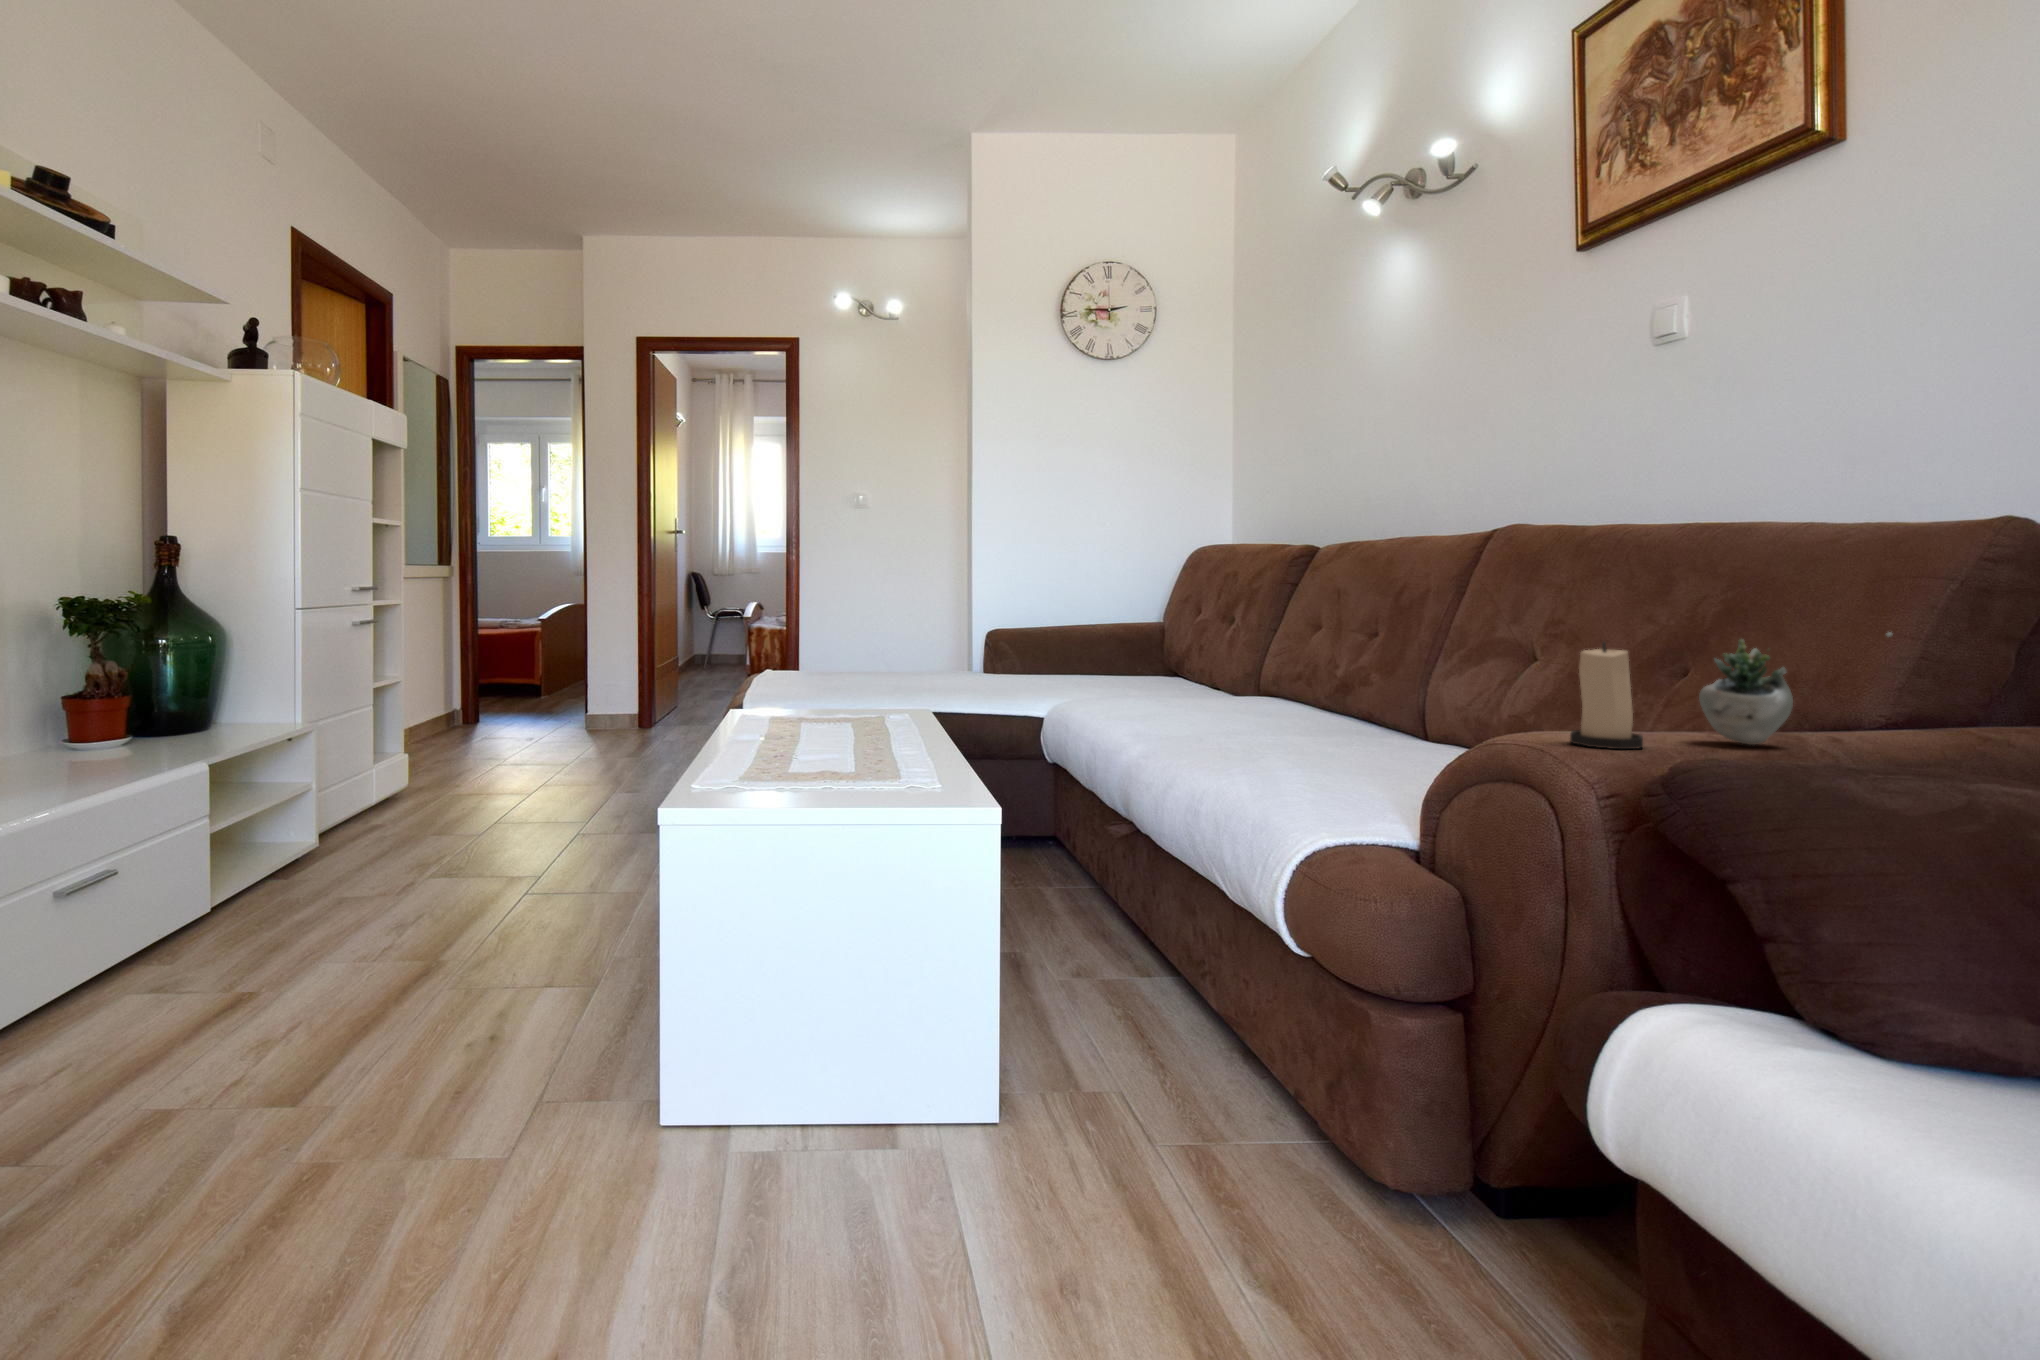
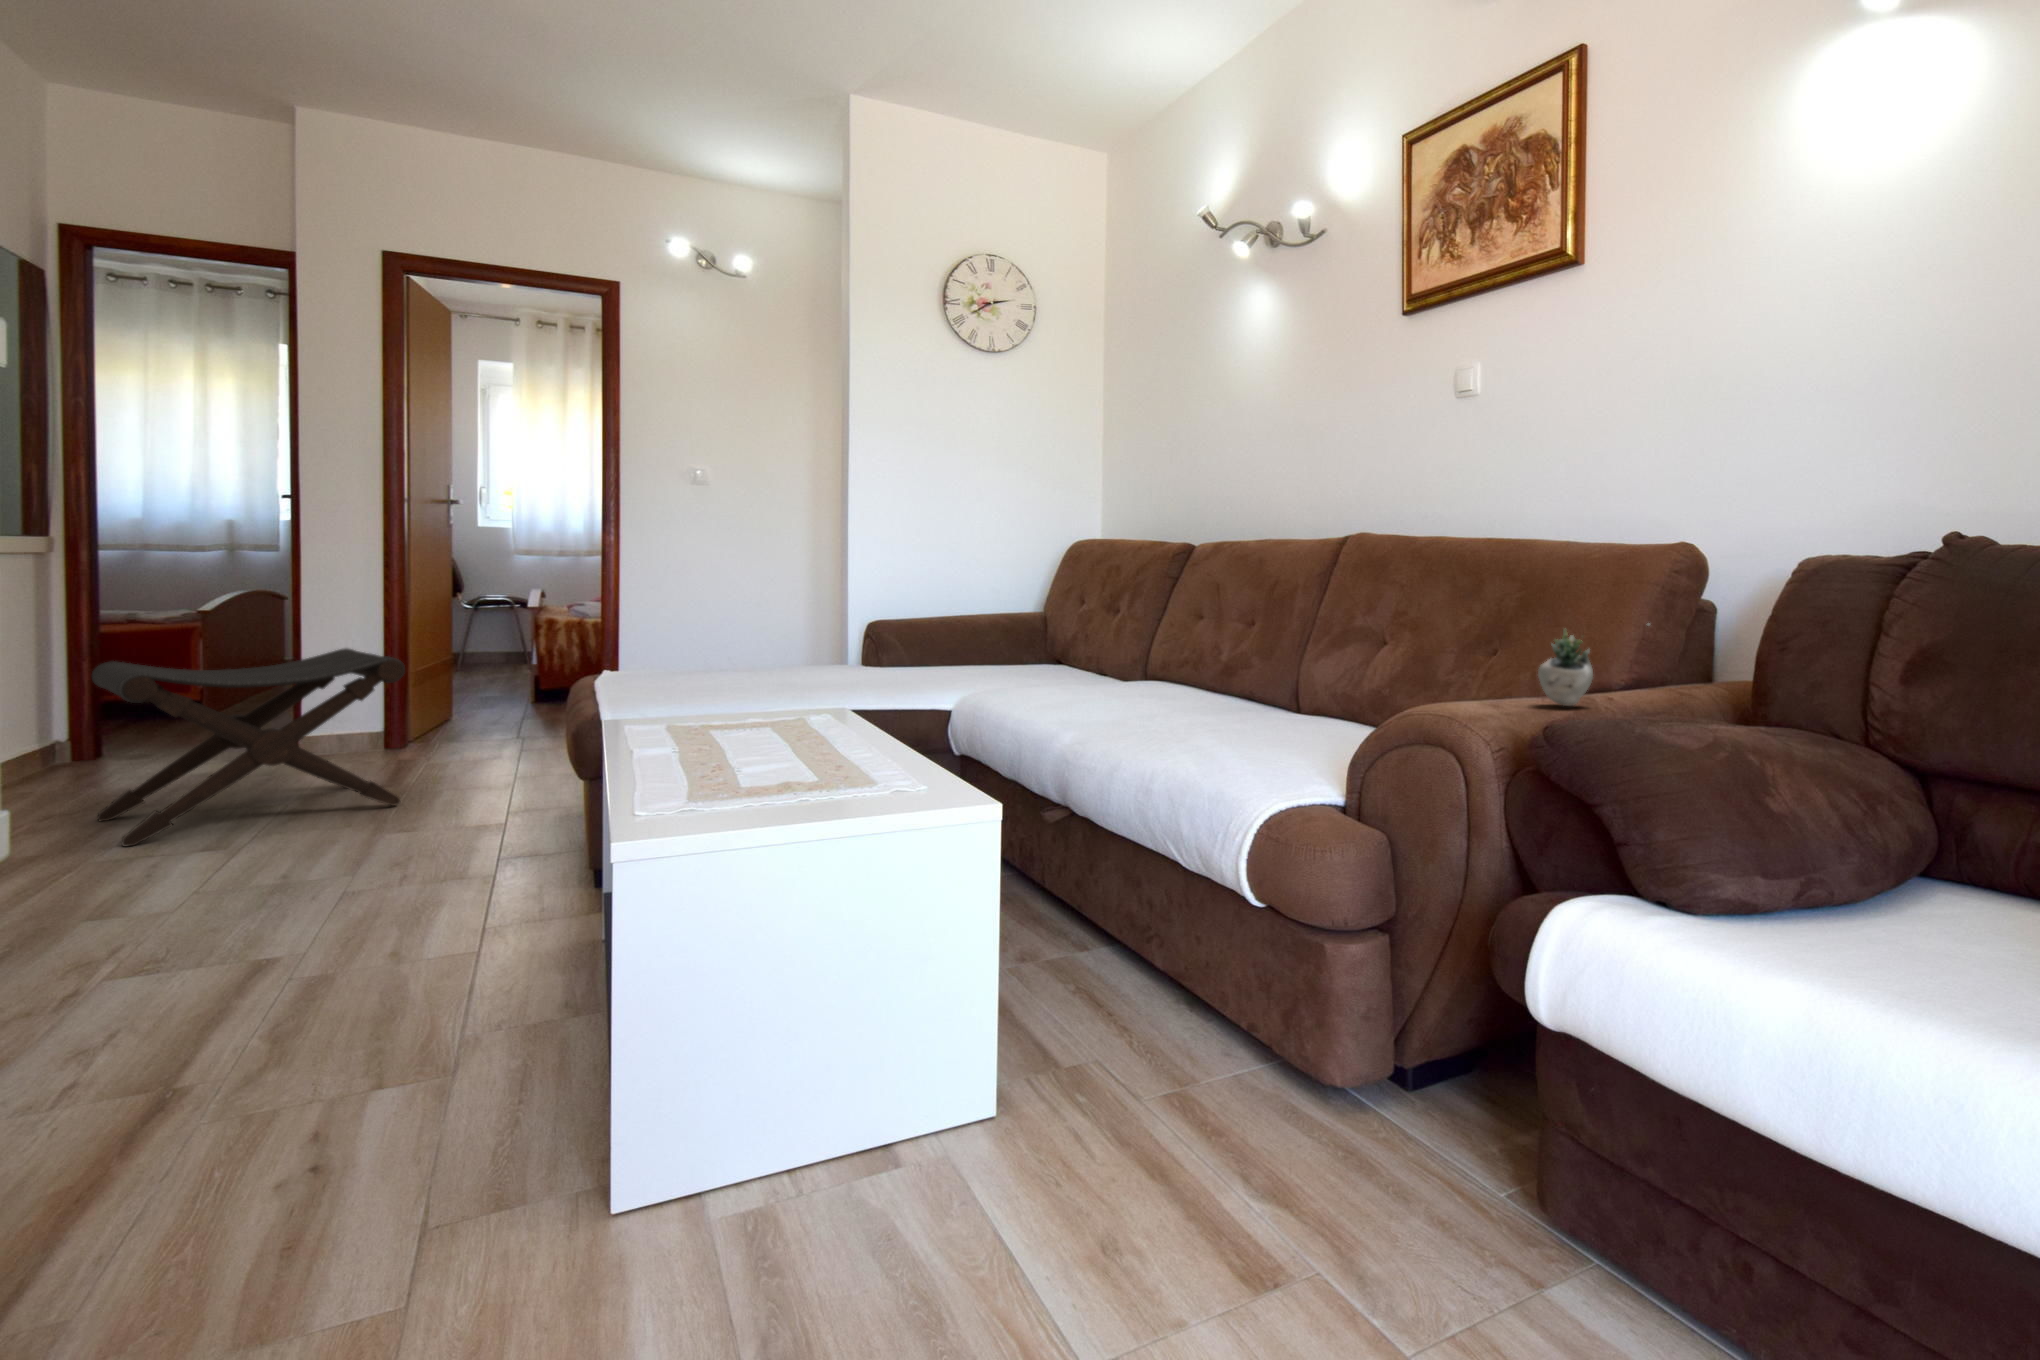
candle: present [1570,642,1643,749] -> none [1465,631,1514,715]
footstool: none [461,648,637,787] -> present [92,648,405,846]

